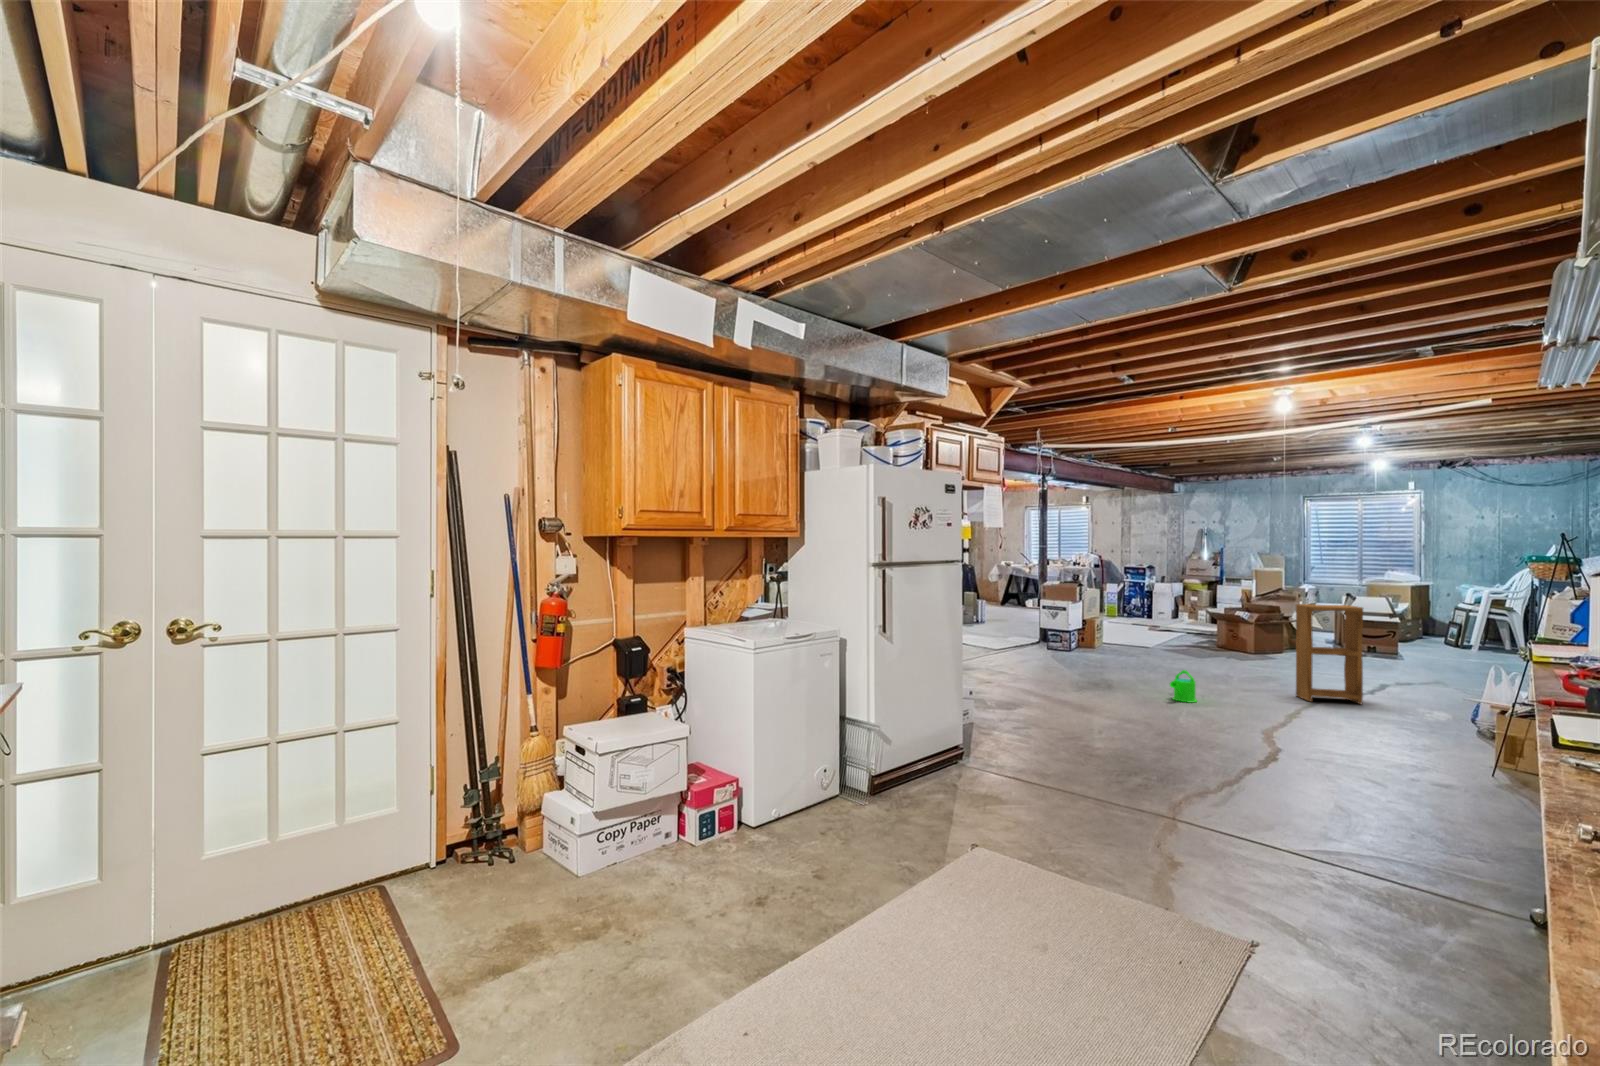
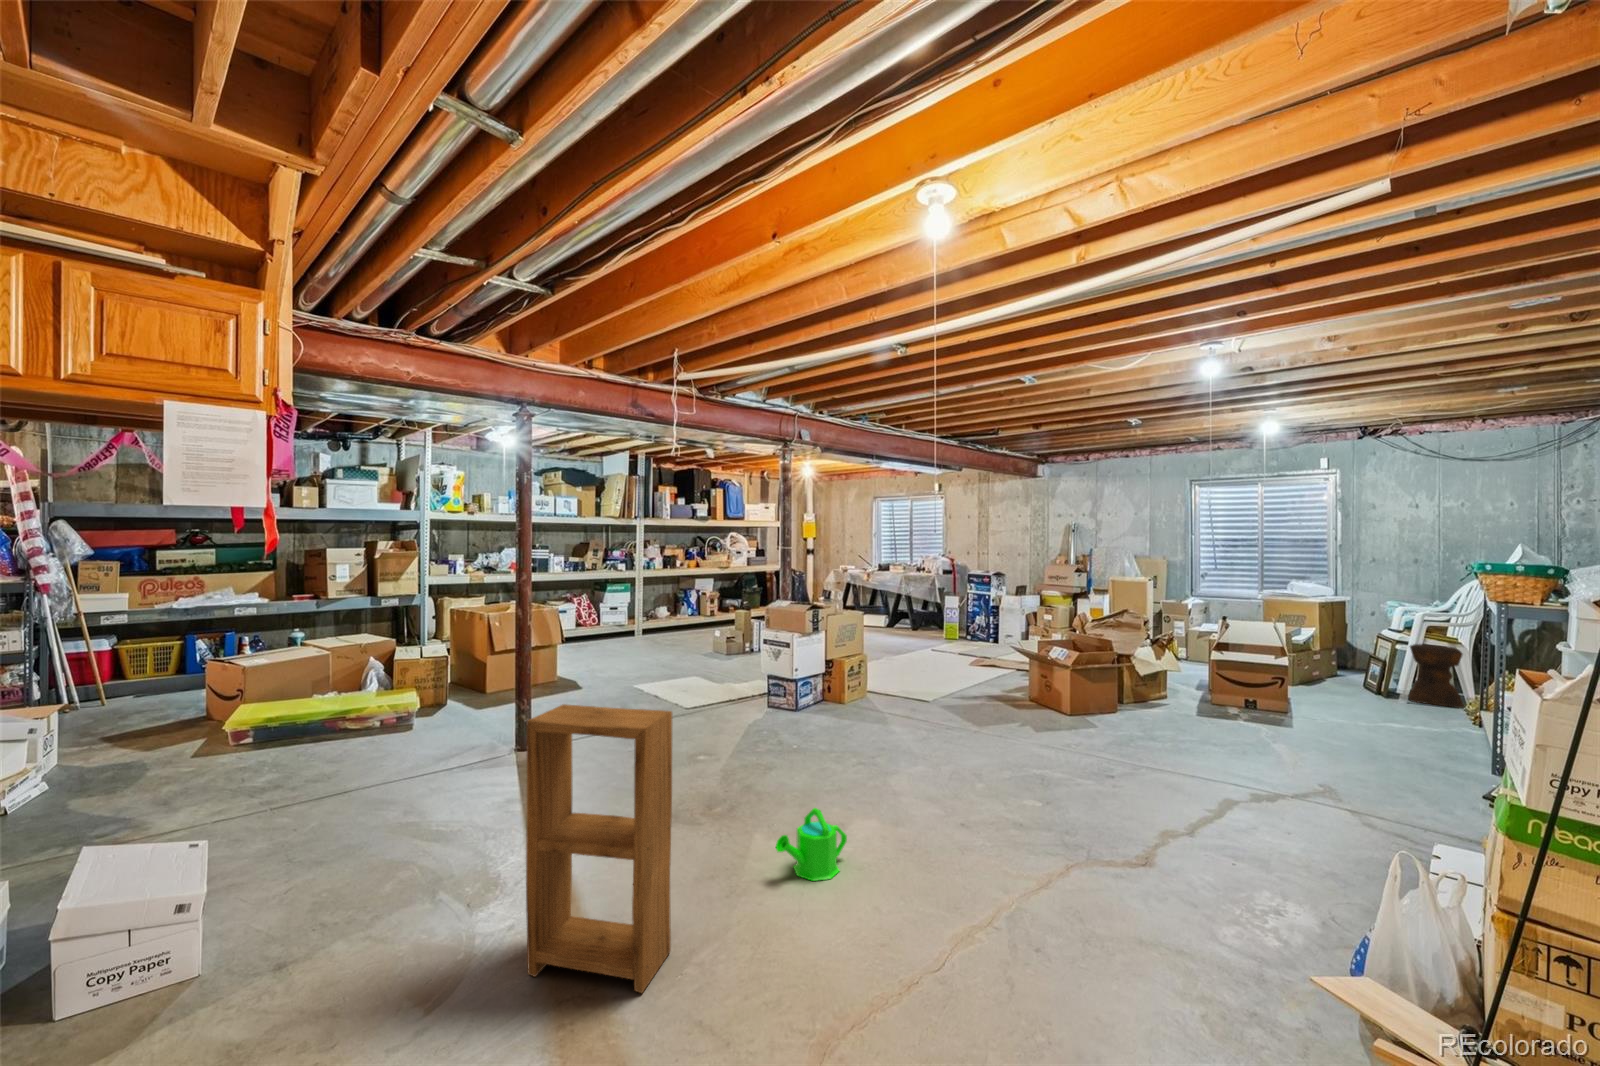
shelving unit: present [1296,604,1363,704] -> present [526,704,672,993]
stool: none [1478,613,1518,653] -> present [1408,644,1464,707]

